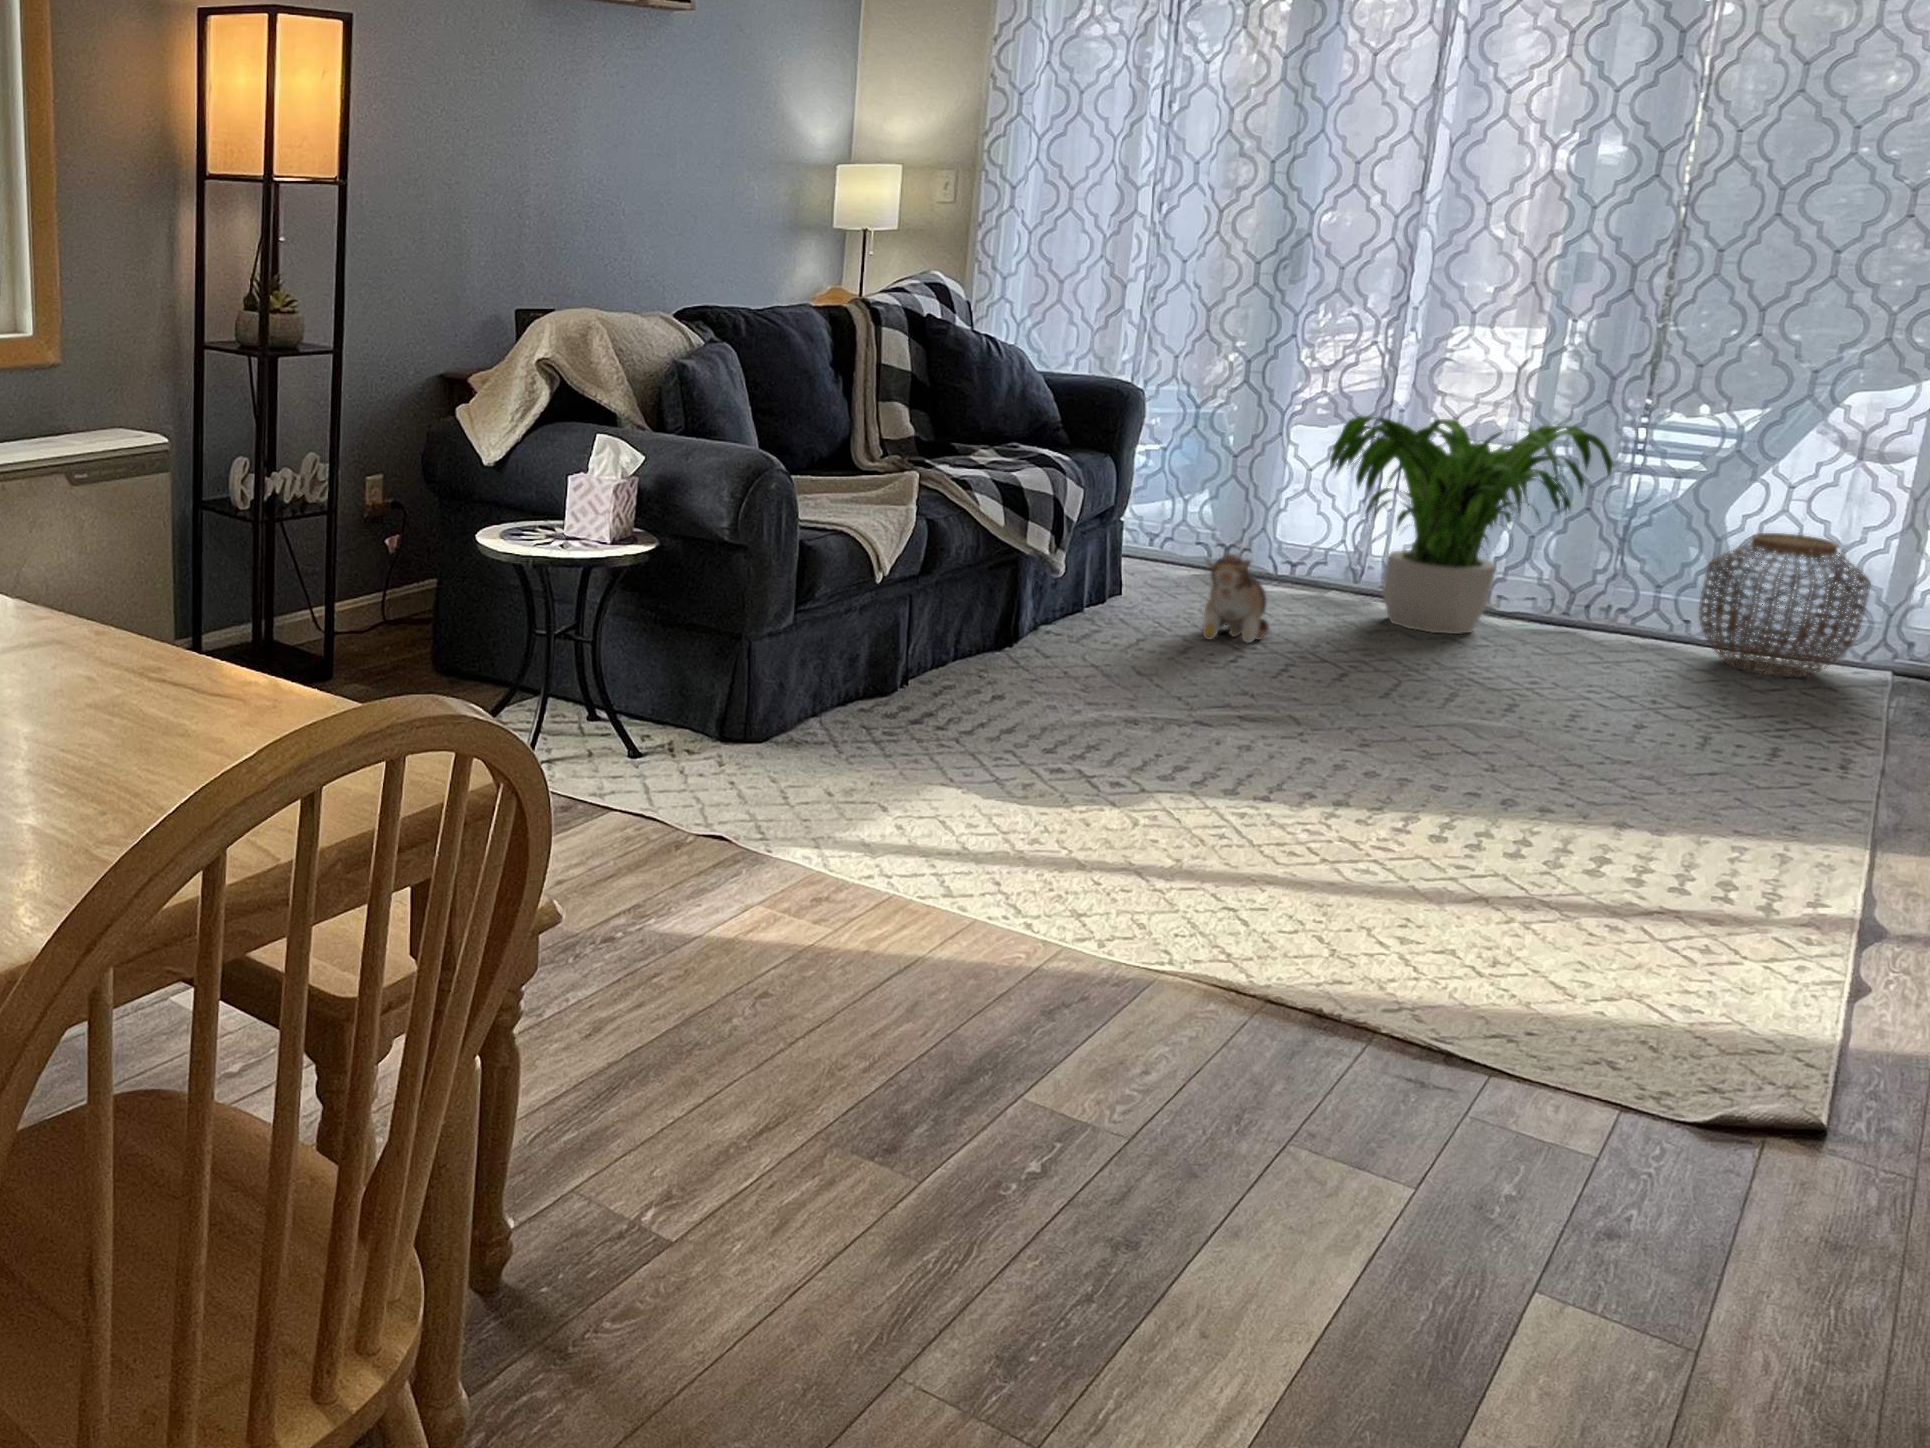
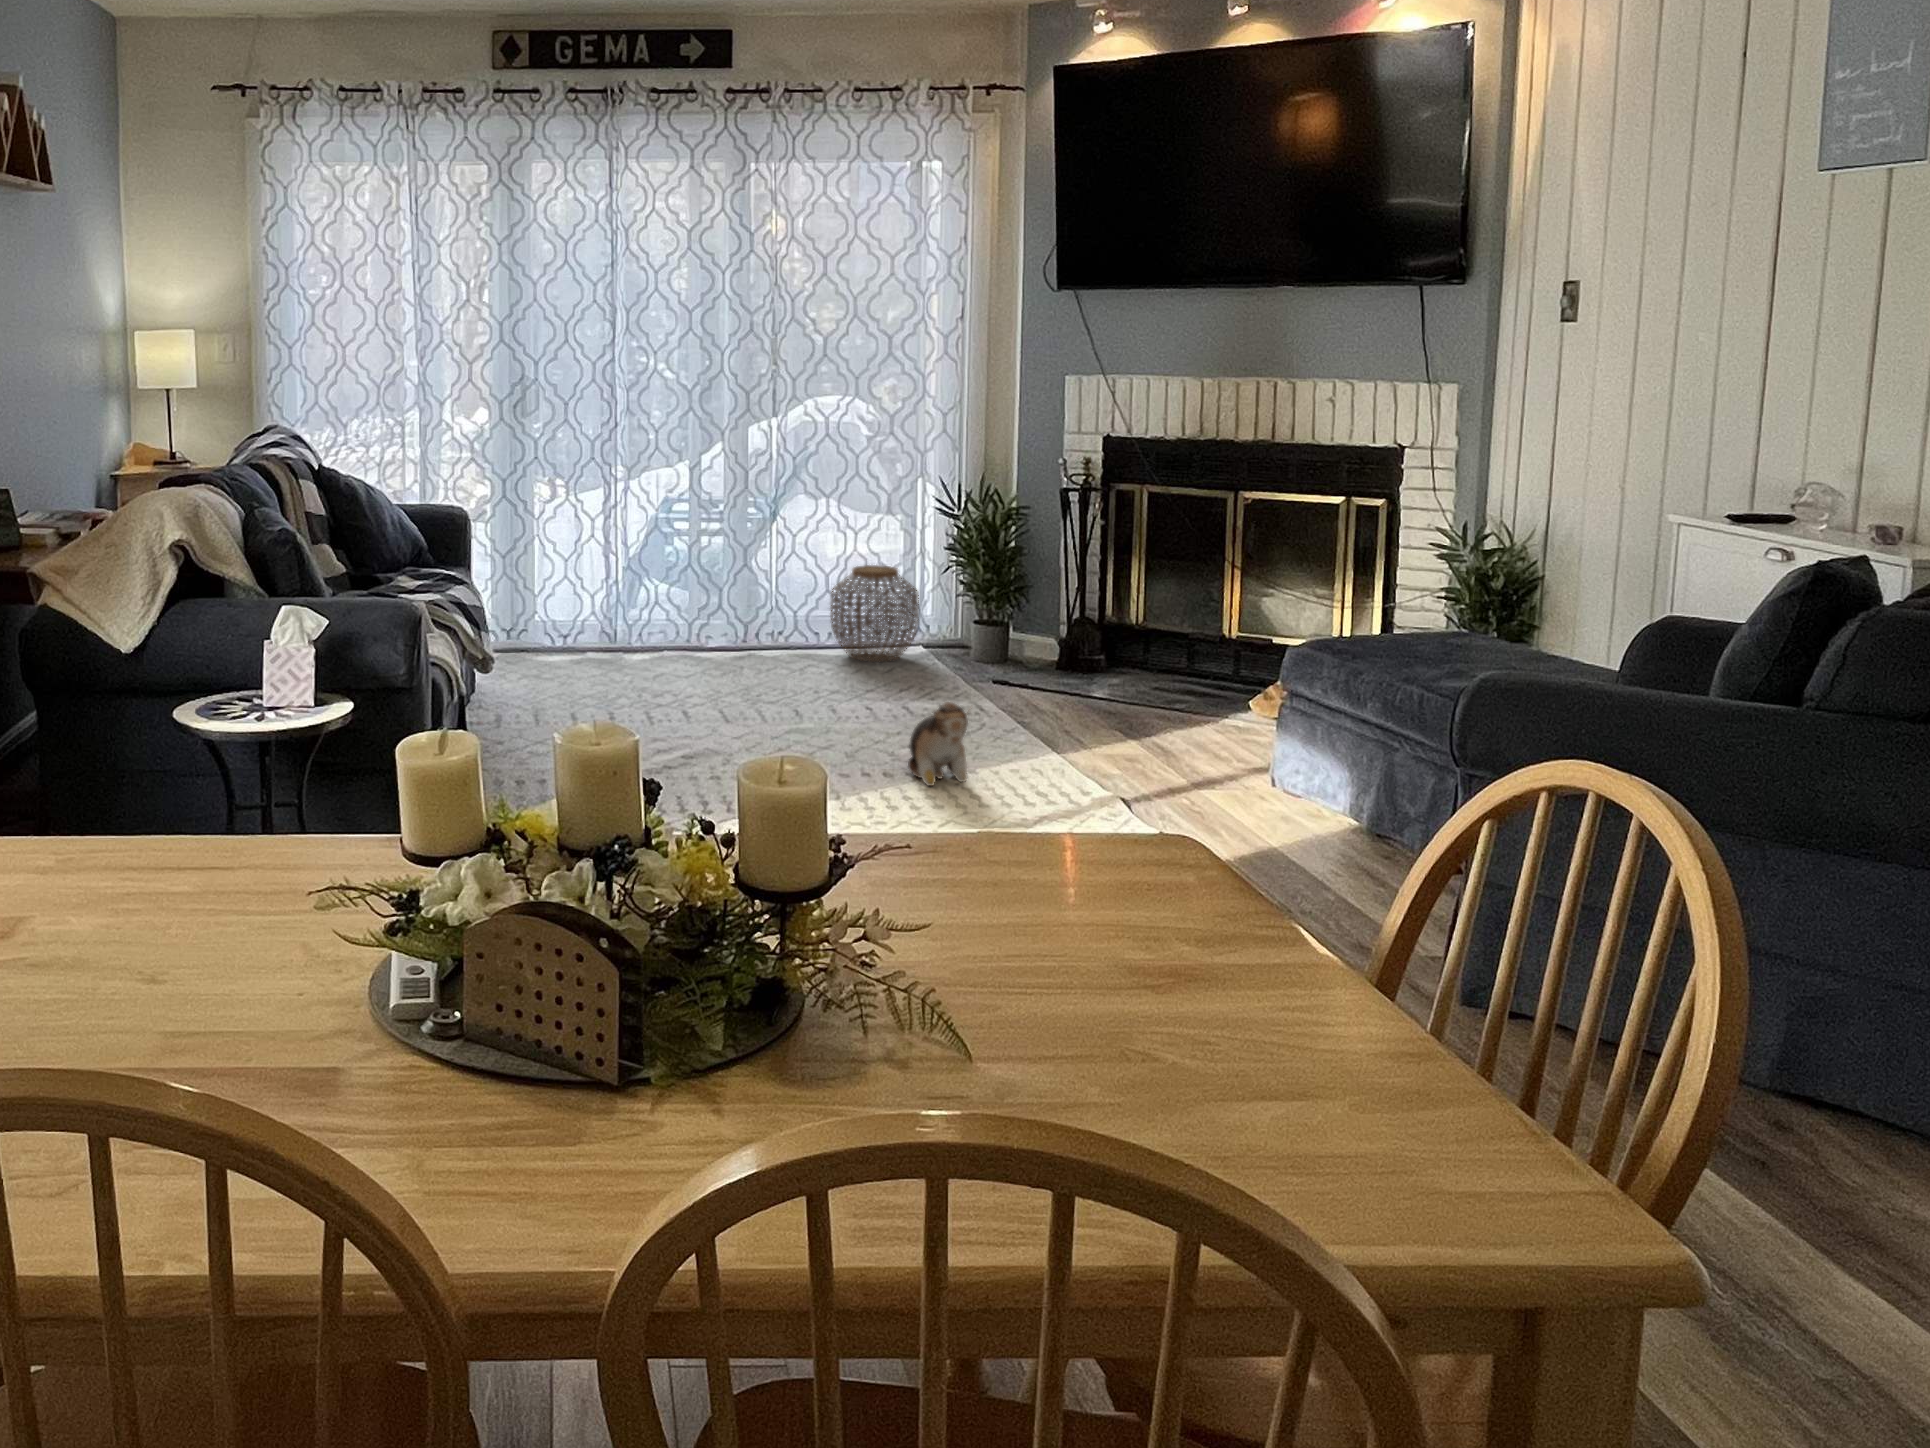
potted plant: present [1330,416,1613,634] -> none [605,507,770,671]
plush toy: present [1203,554,1269,643] -> present [908,702,968,786]

